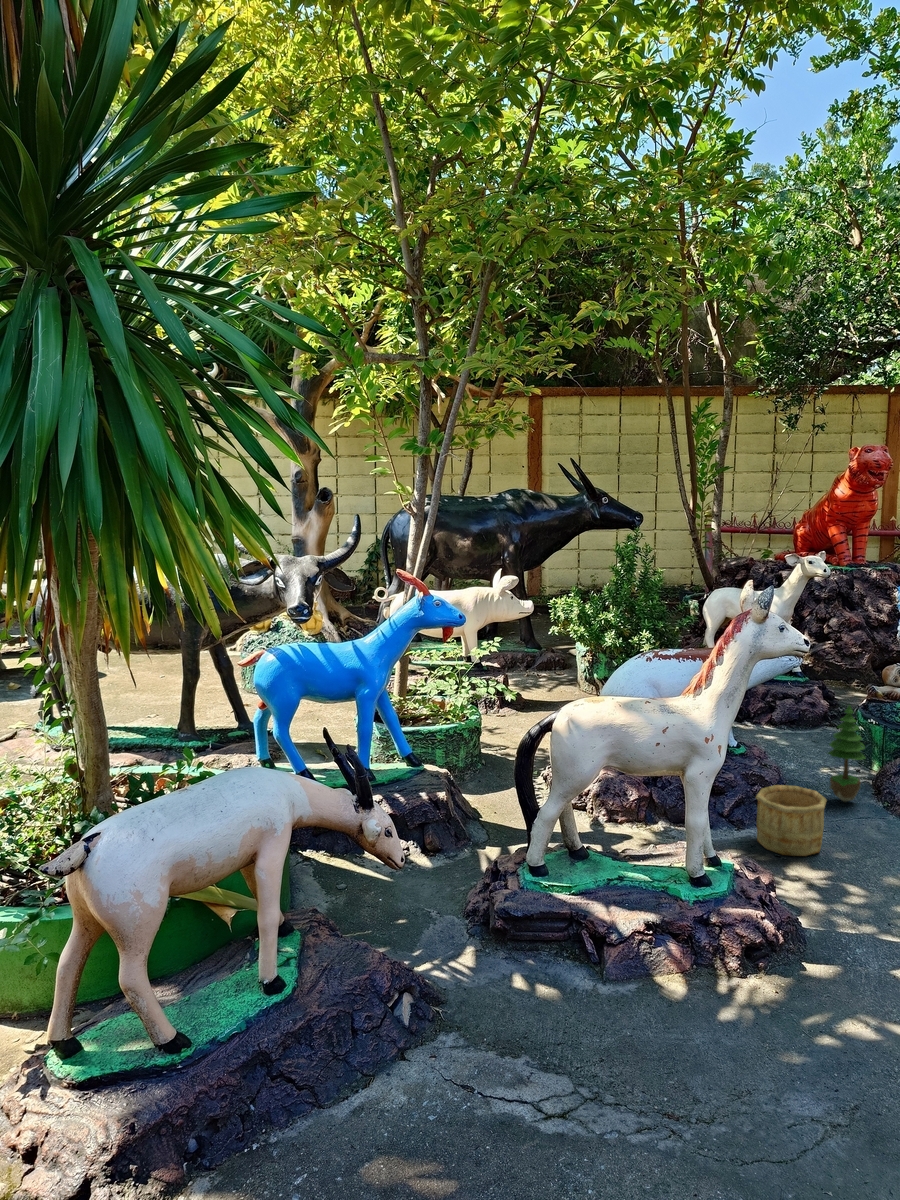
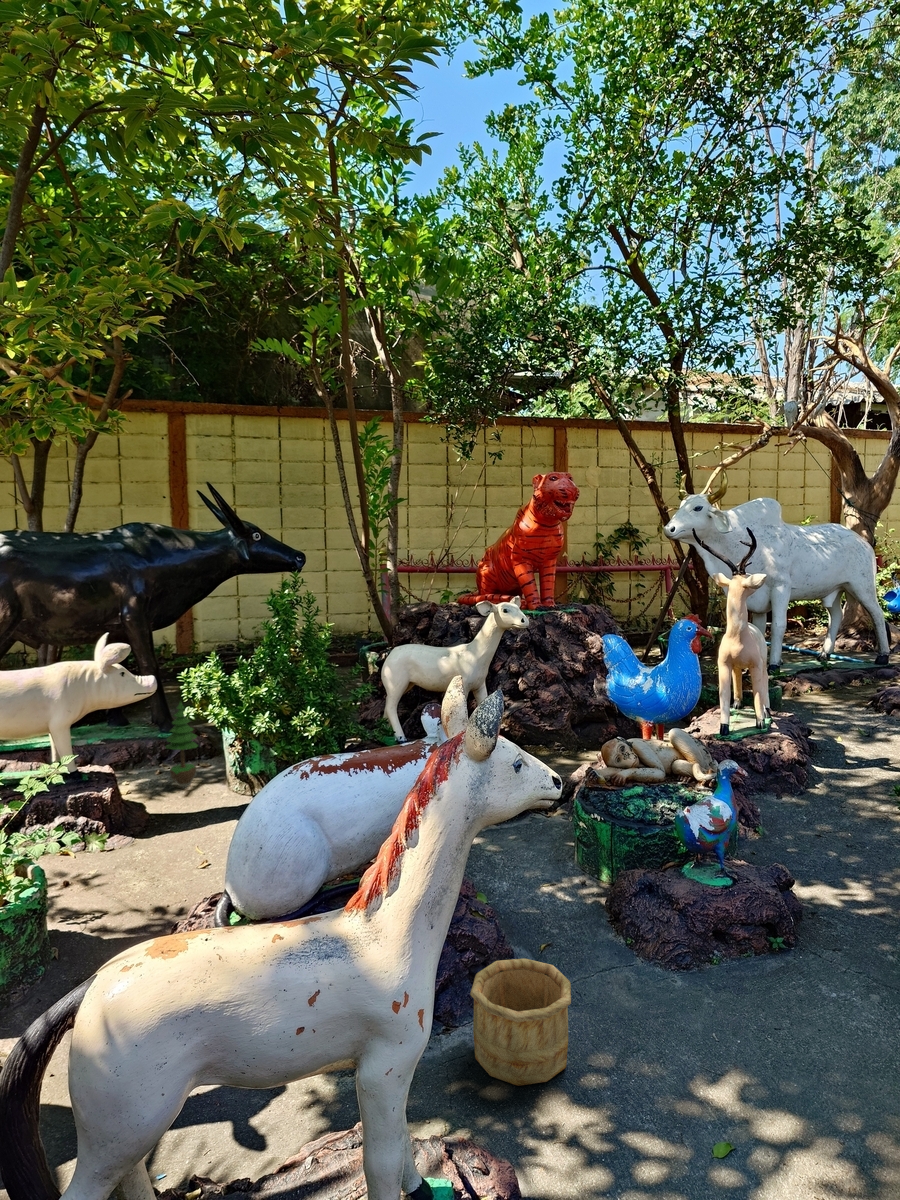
potted tree: present [828,705,865,802] -> present [166,702,198,788]

